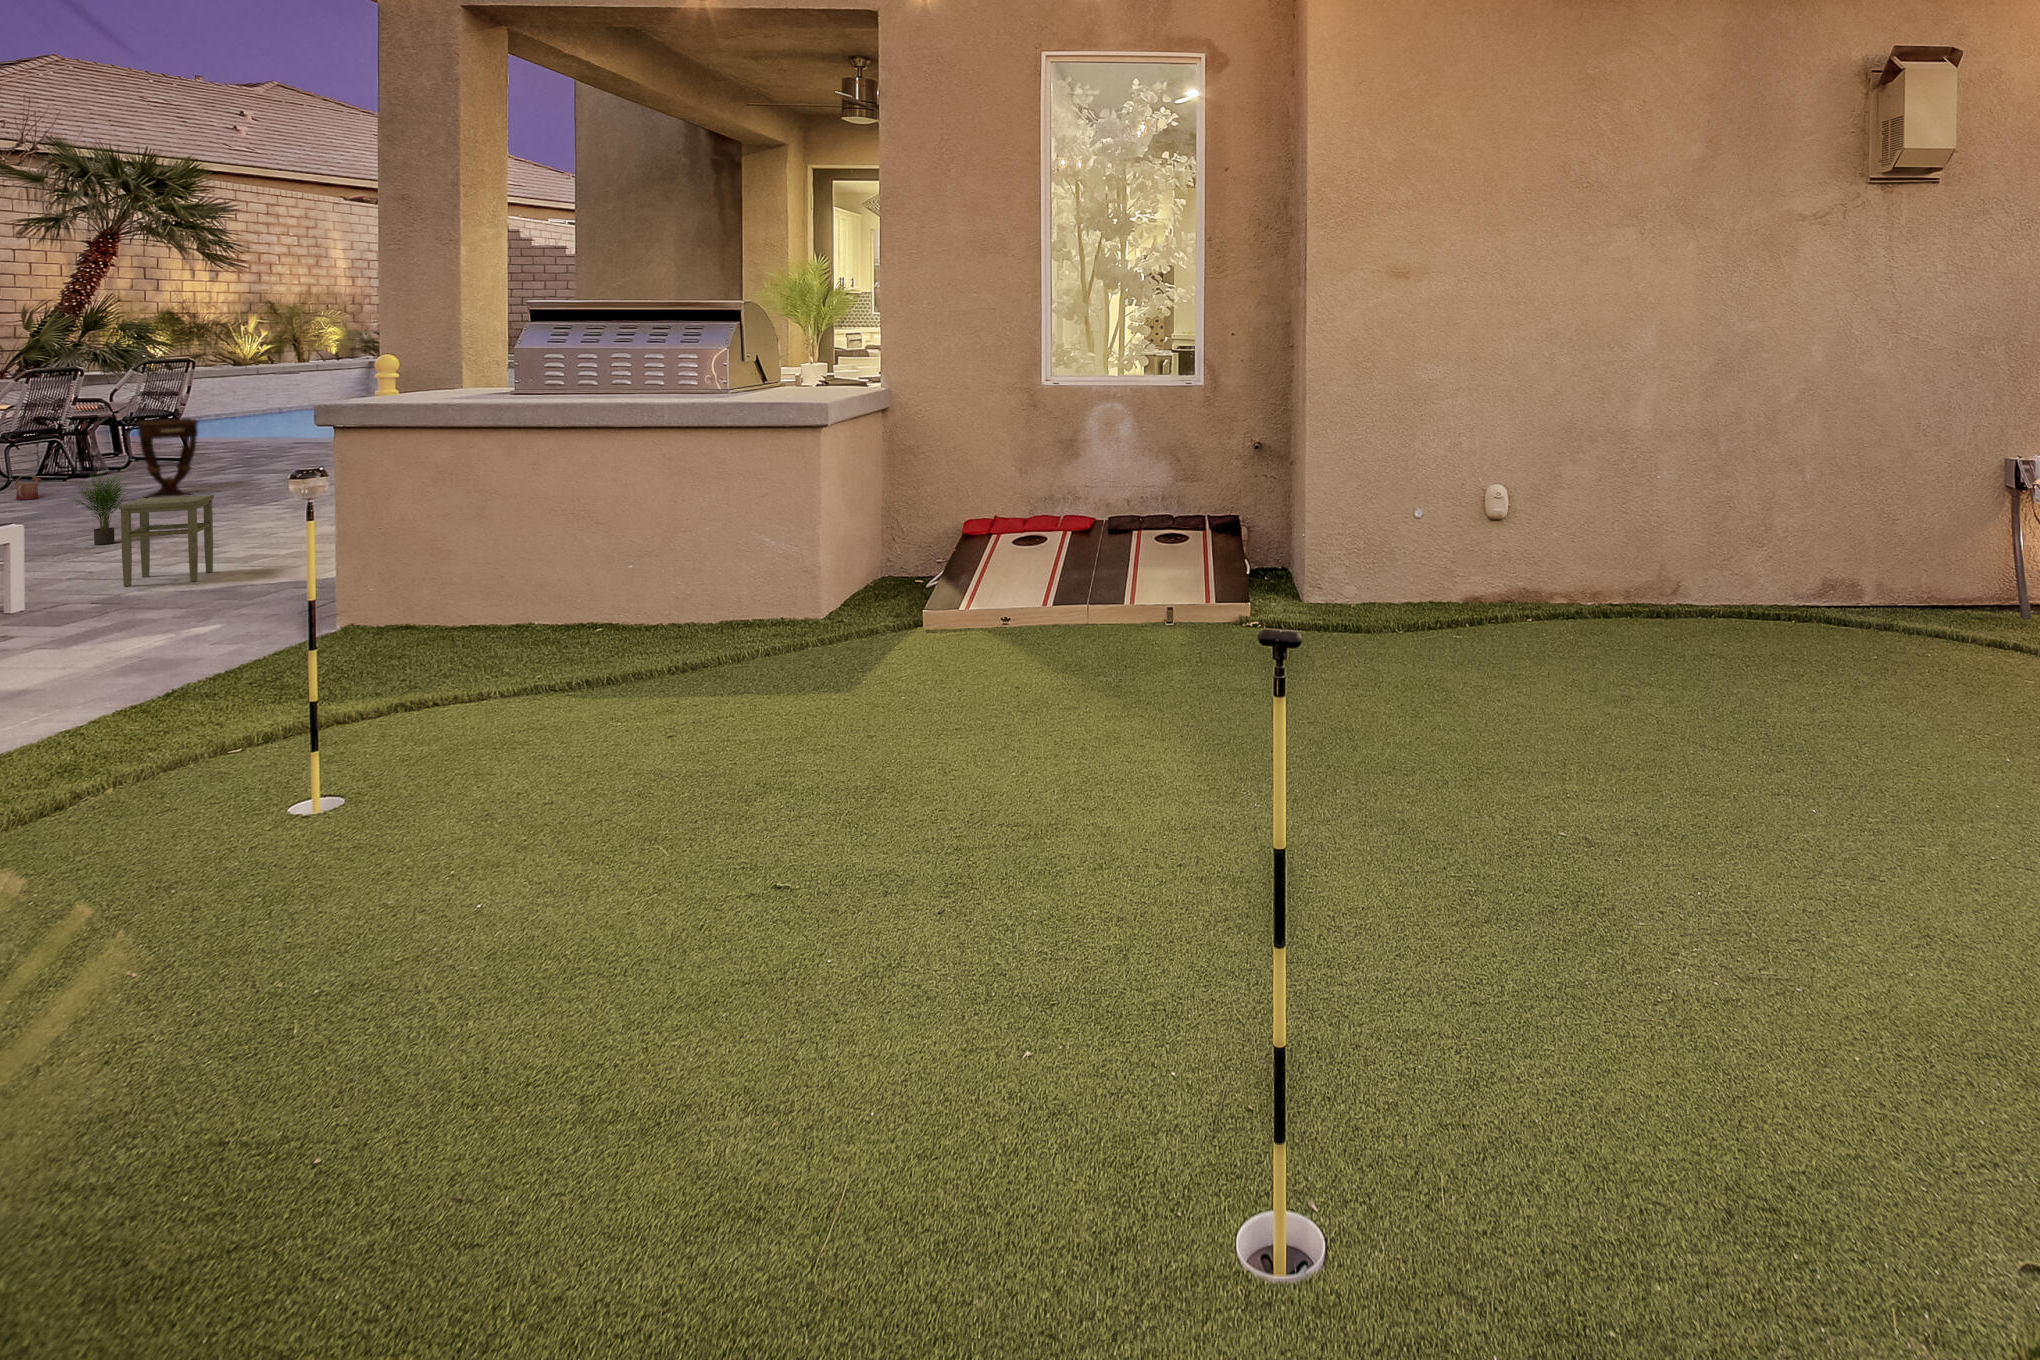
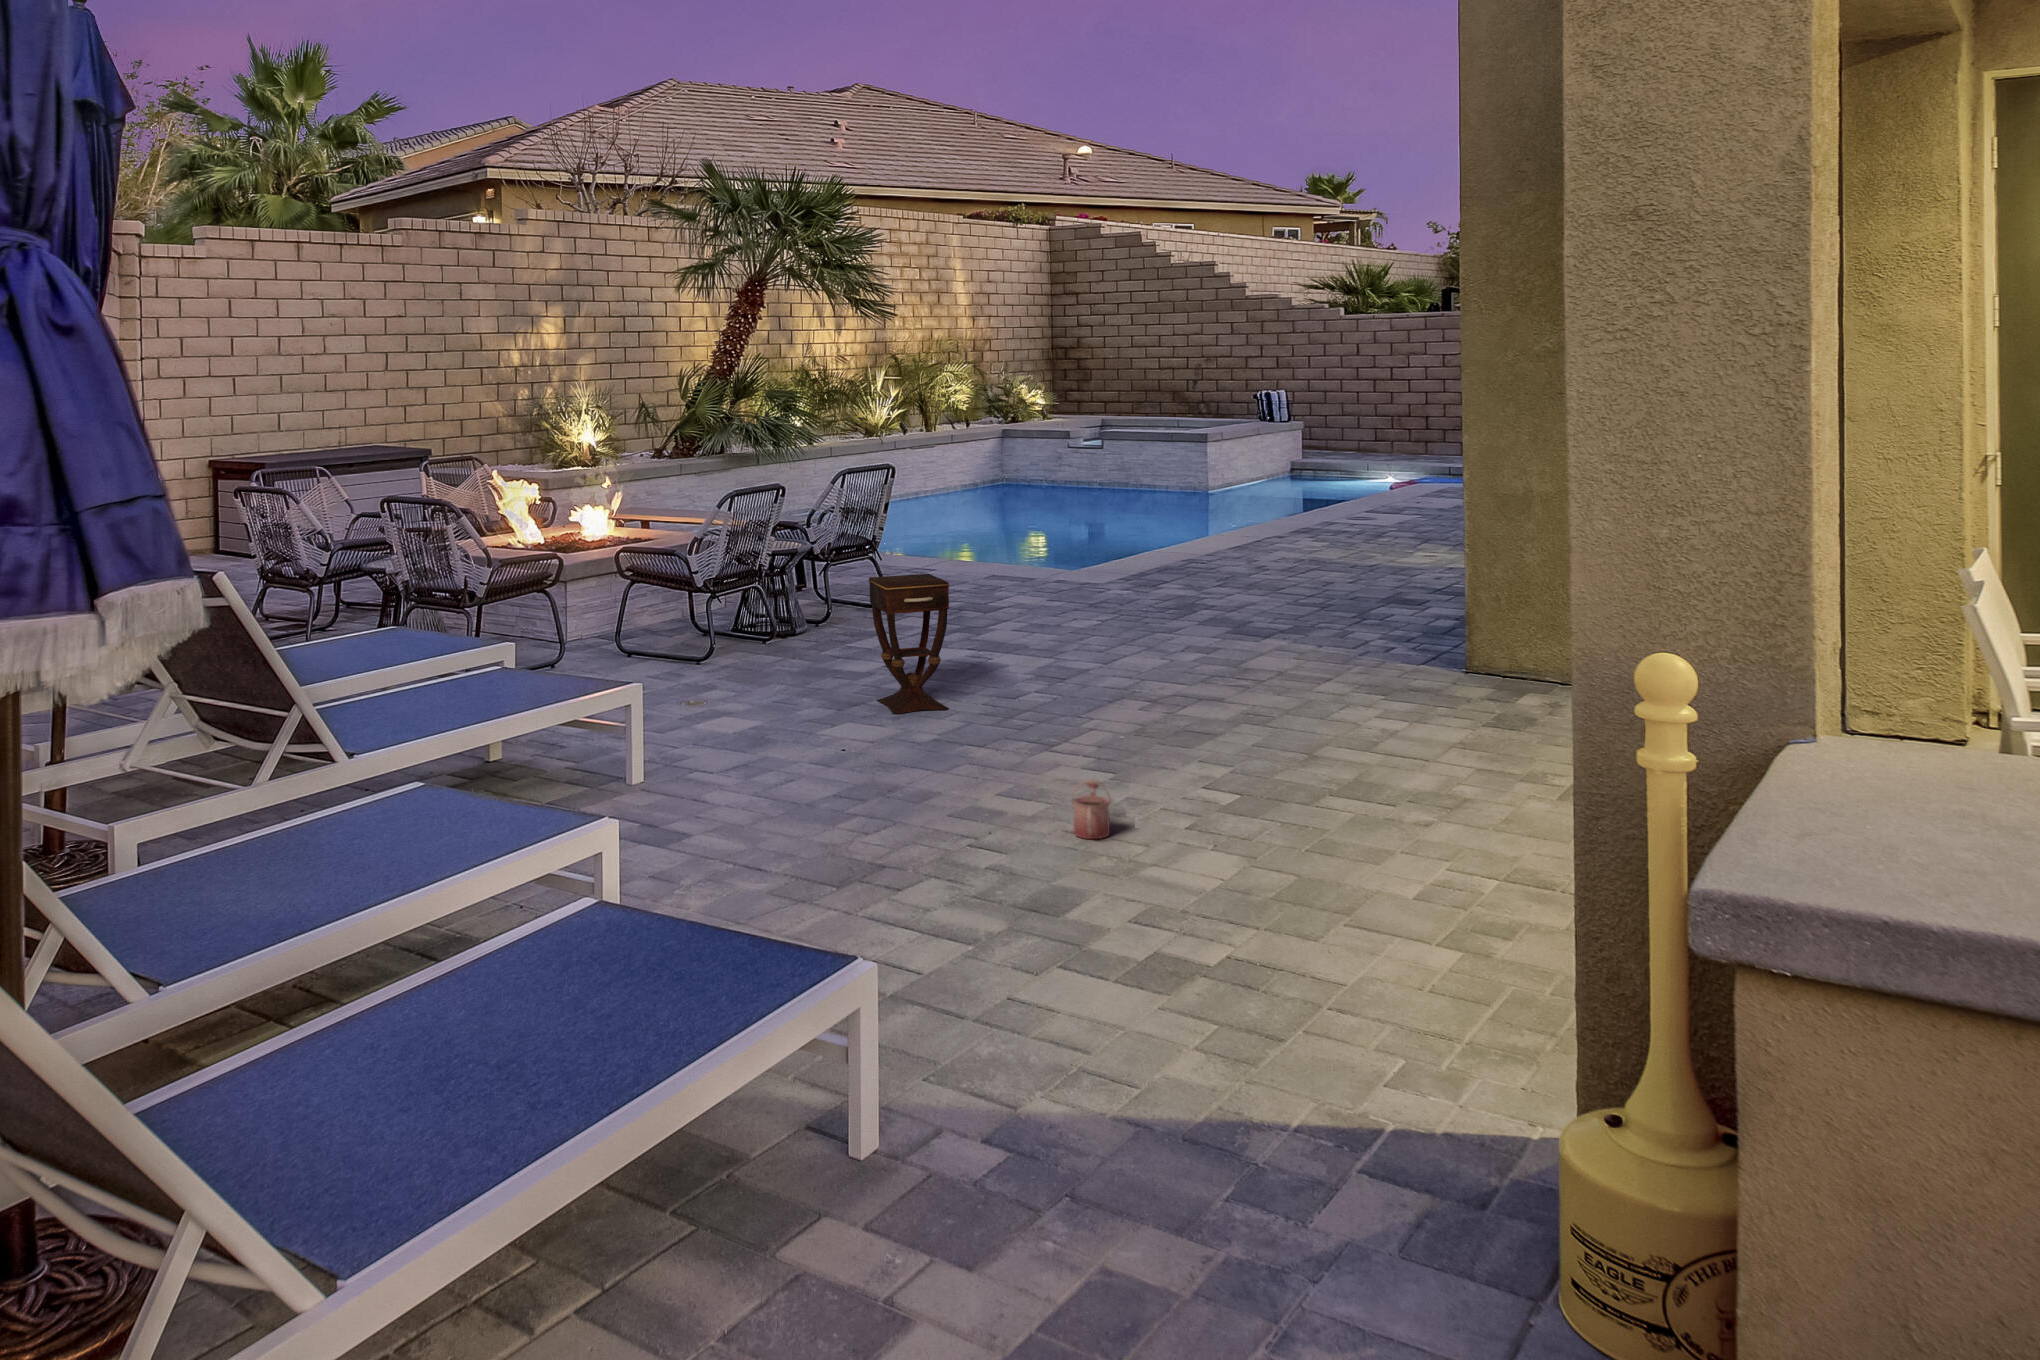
potted plant: present [71,474,125,545] -> none [864,745,969,899]
watering can: present [15,475,41,500] -> present [1071,780,1111,839]
stool: present [119,495,214,586] -> none [1108,942,1273,1219]

